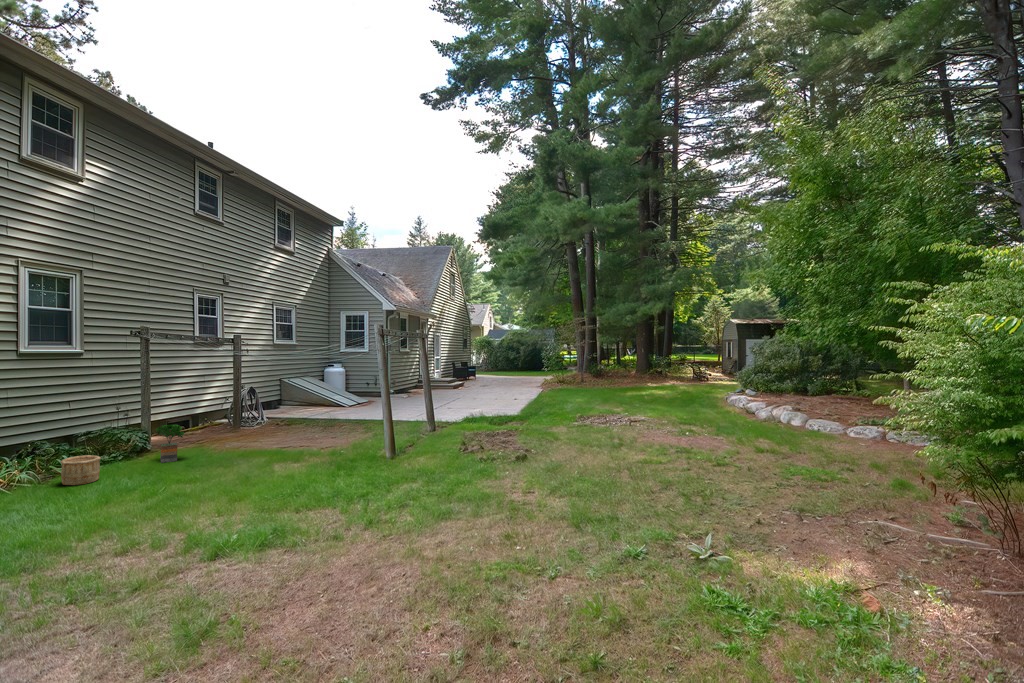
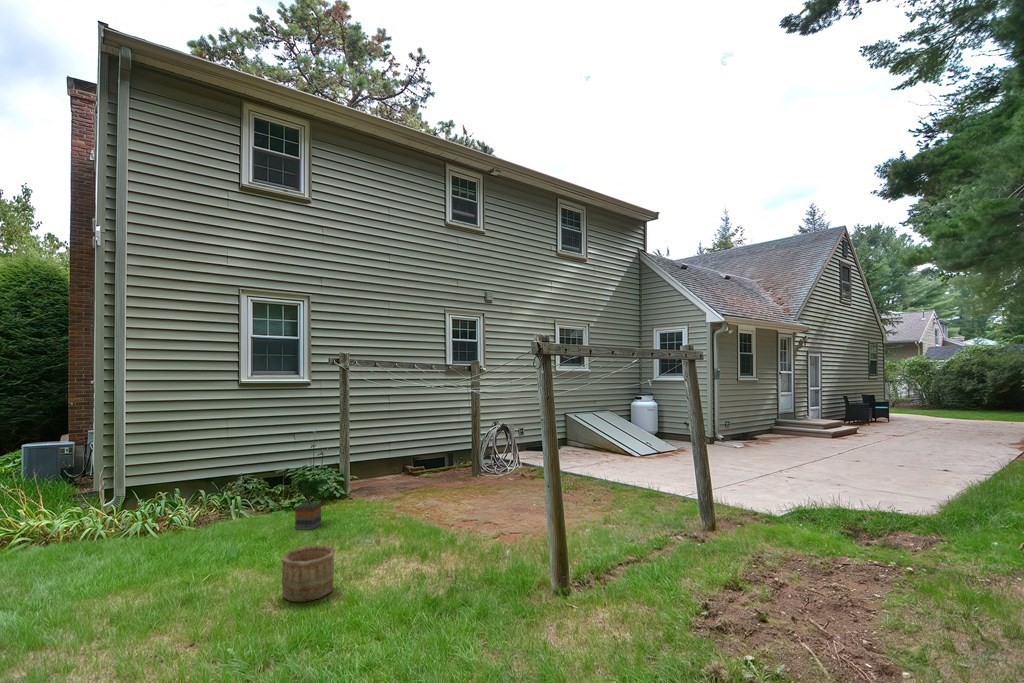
wooden bucket: present [61,455,101,485] -> present [281,545,335,602]

